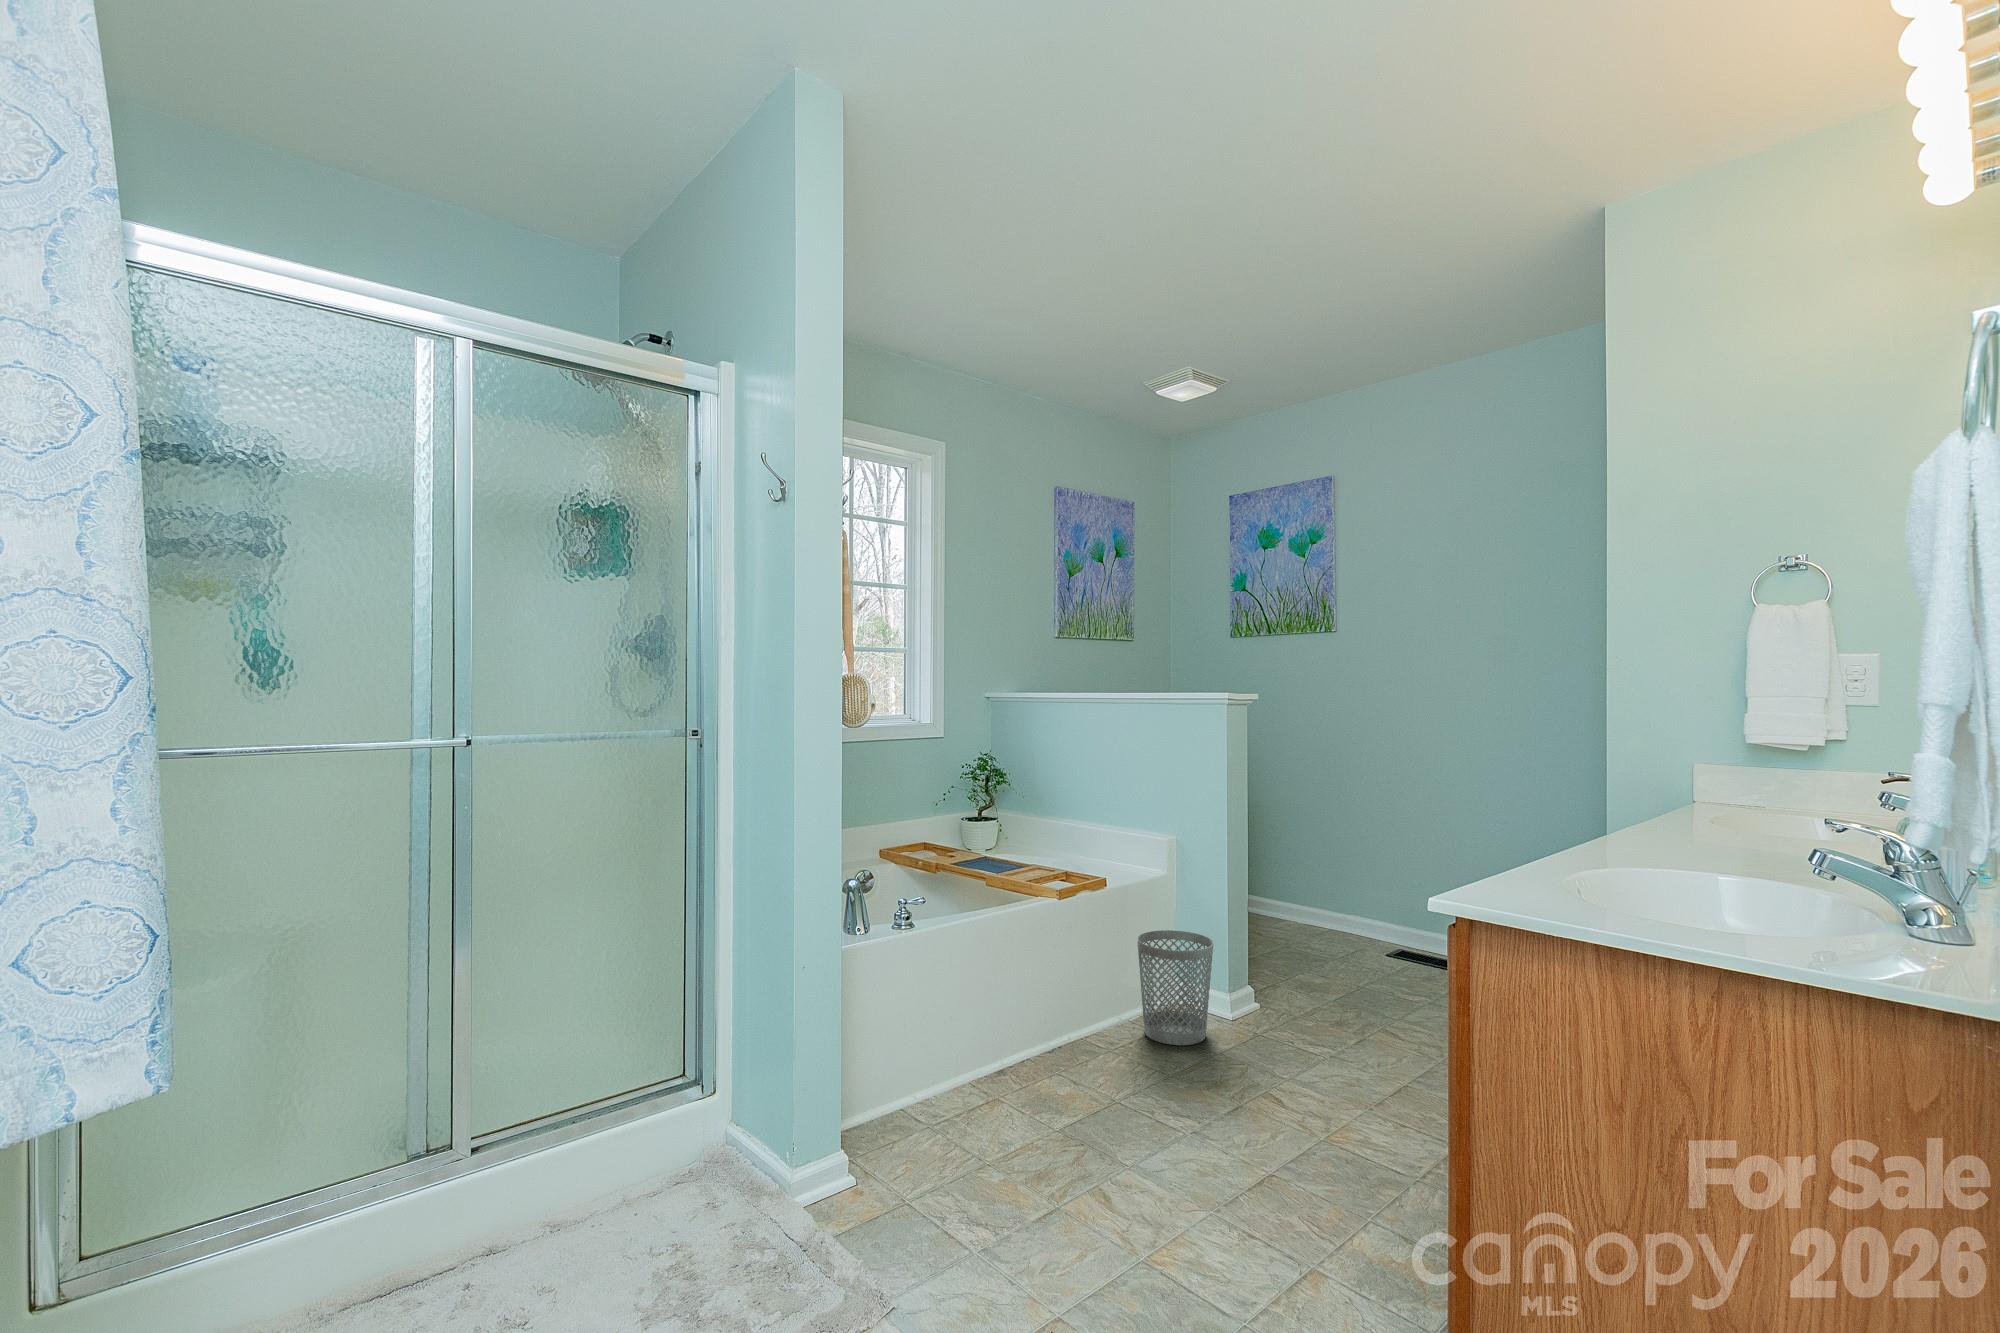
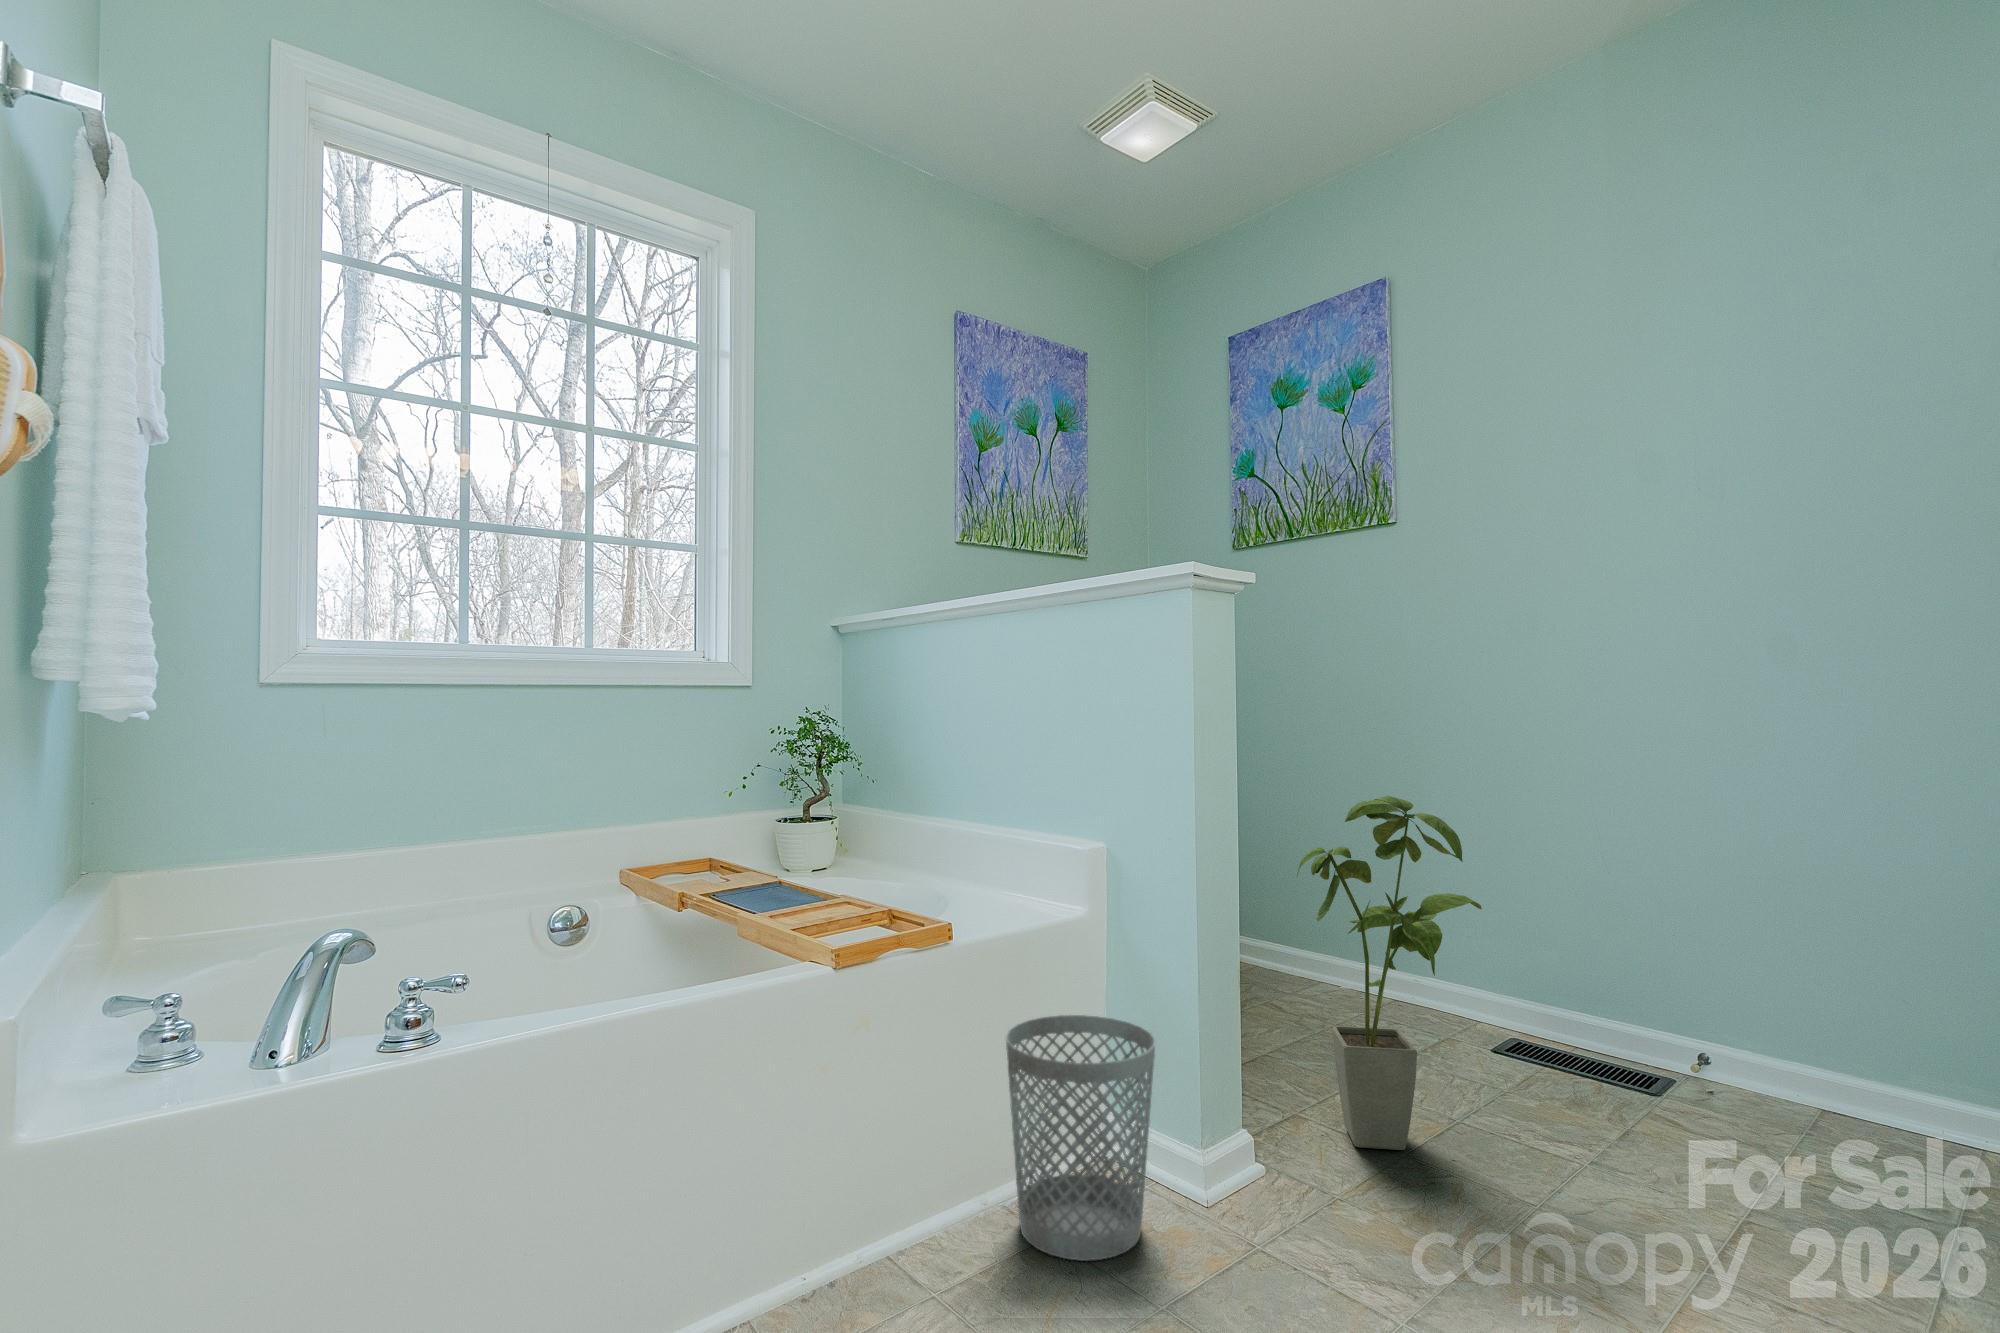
house plant: none [1278,814,1379,1002] -> present [1297,796,1482,1150]

